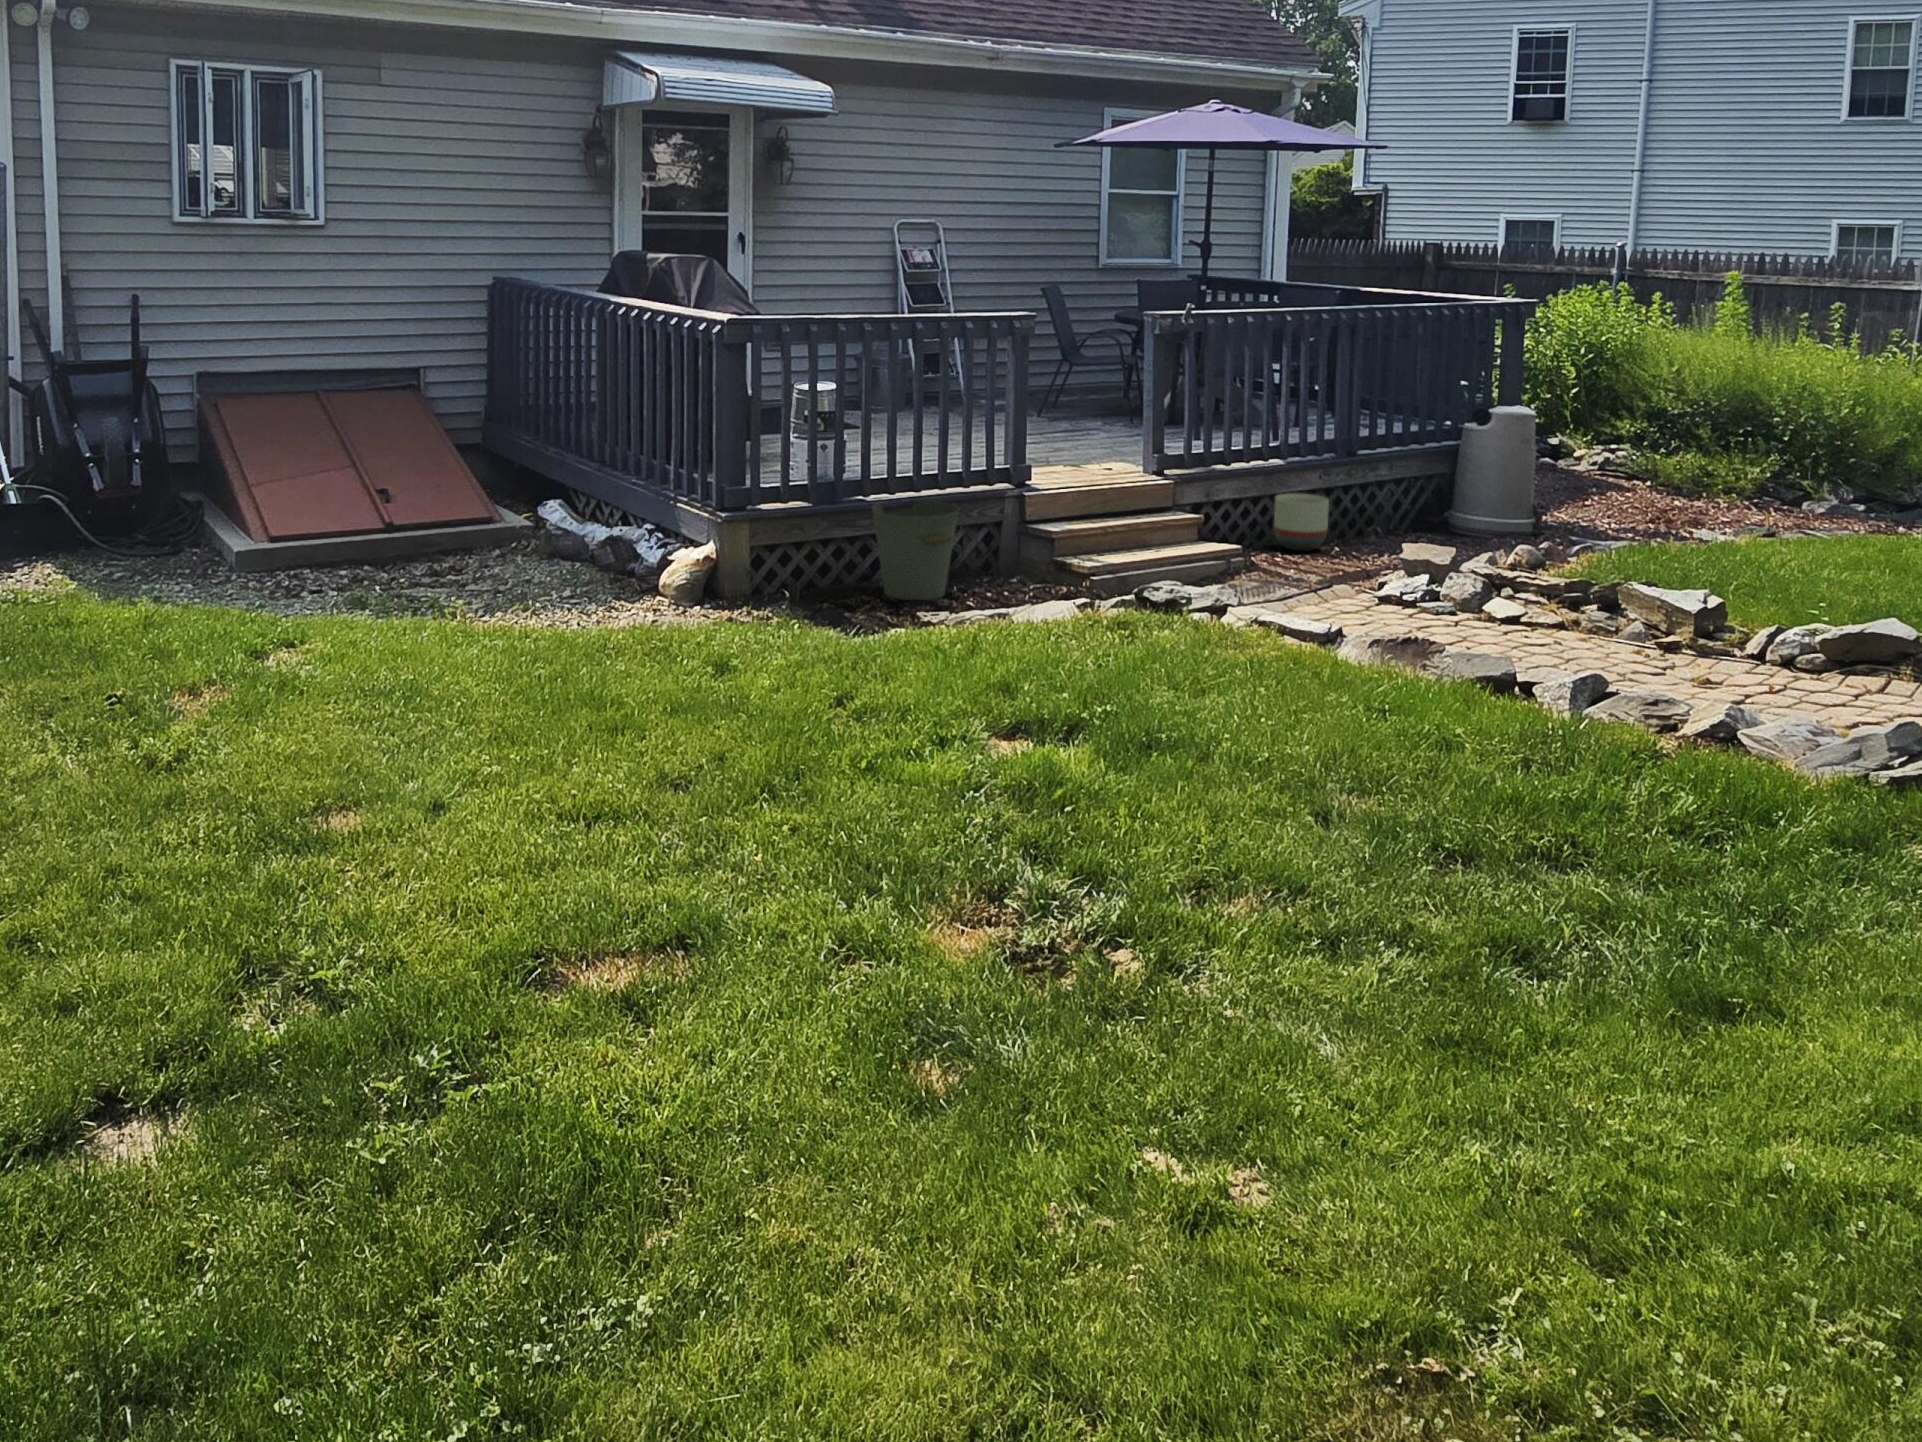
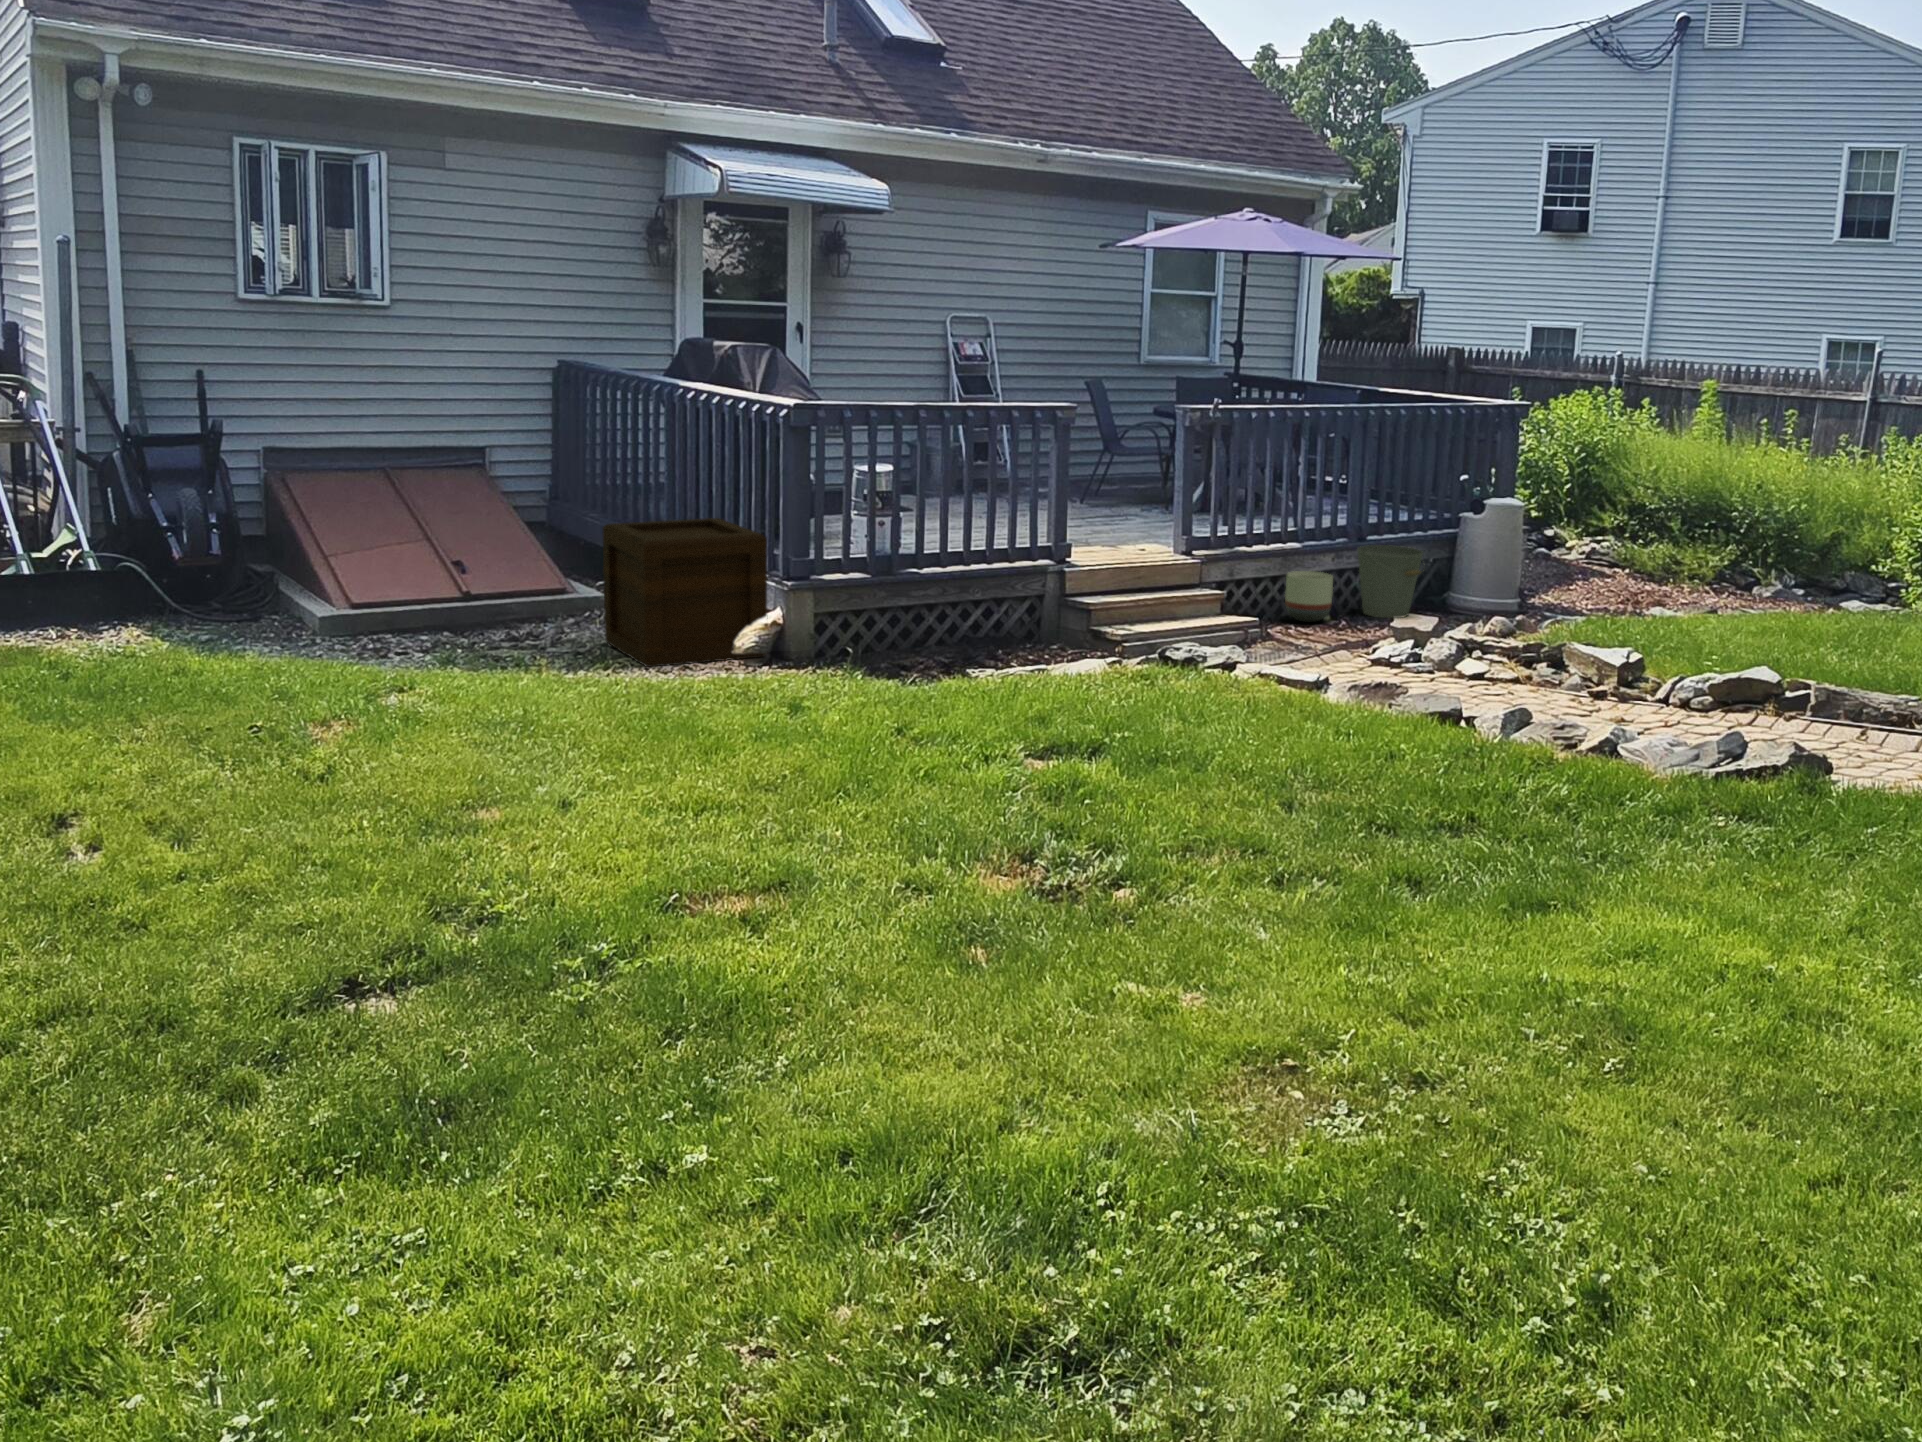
wooden crate: none [523,444,699,613] -> present [603,518,767,667]
bucket: present [872,500,959,600] -> present [1357,545,1423,618]

